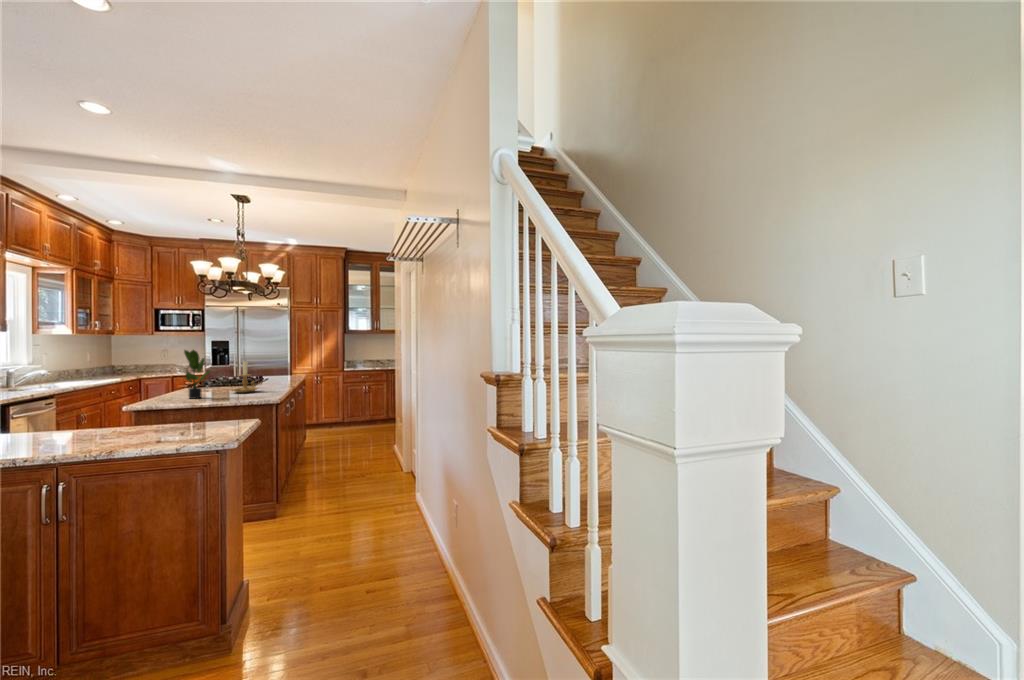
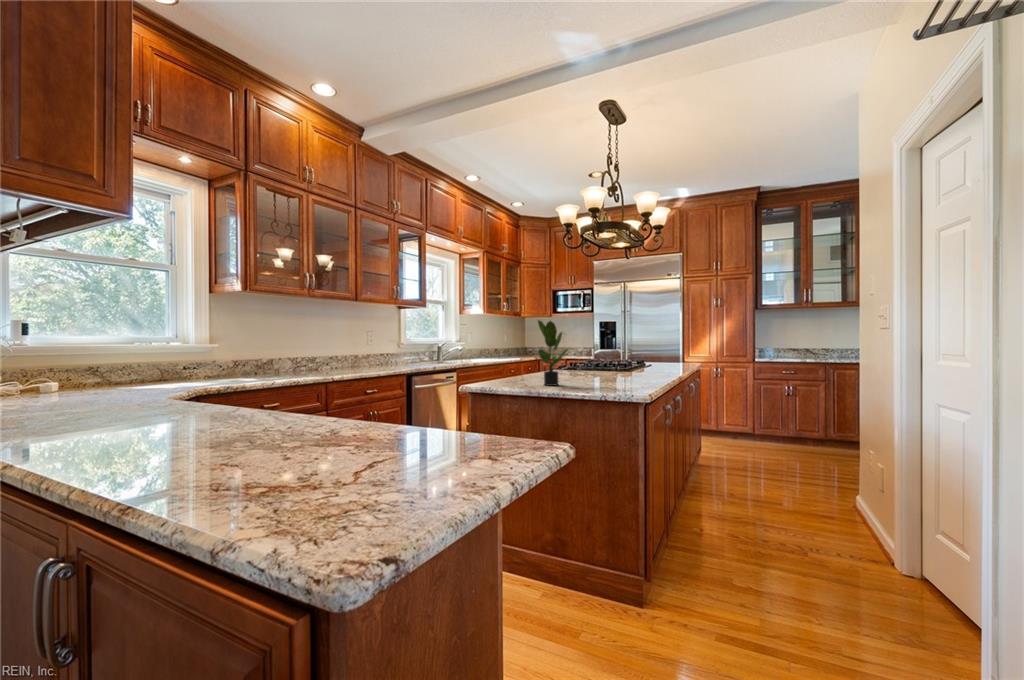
candle holder: present [232,361,258,393] -> none [595,337,632,382]

